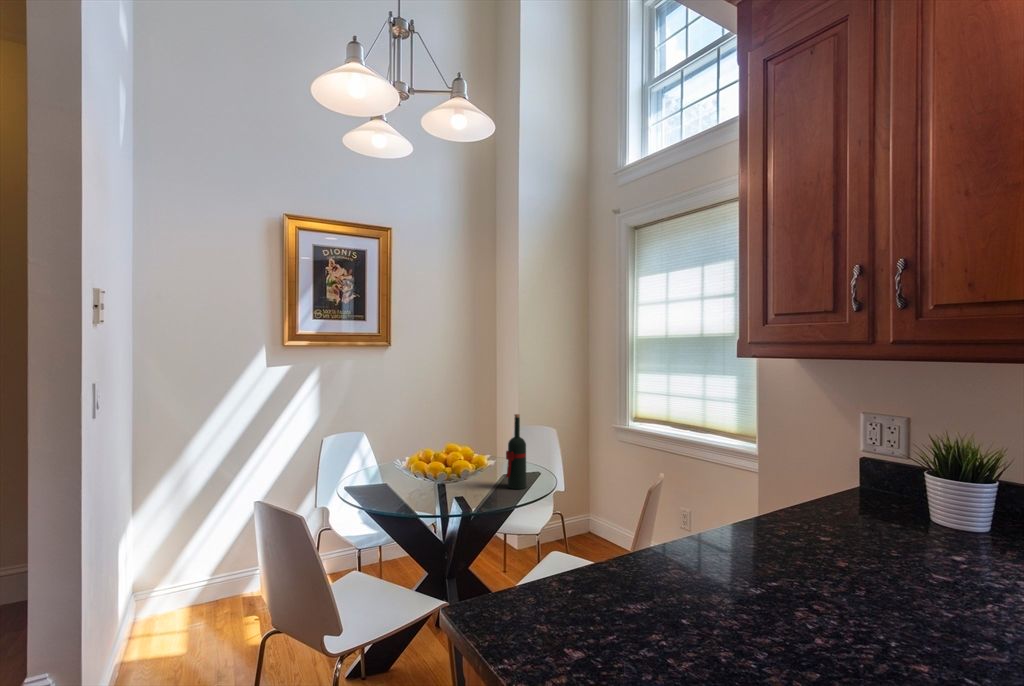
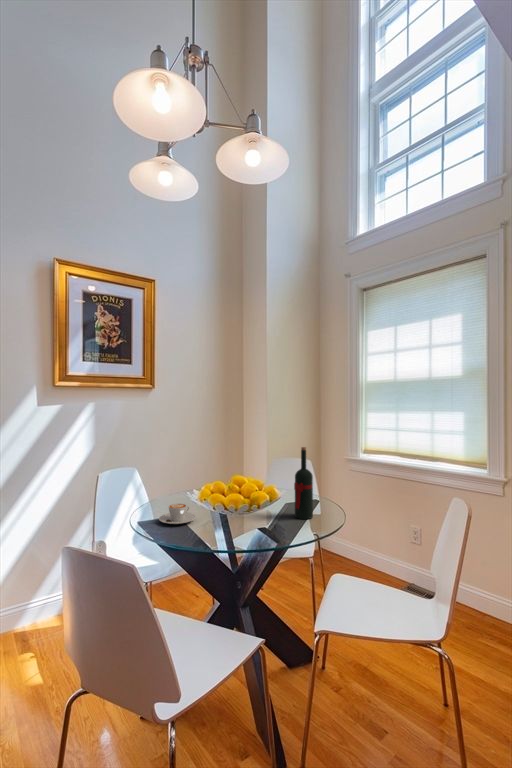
coffee cup: none [368,469,405,489] -> present [159,504,196,524]

